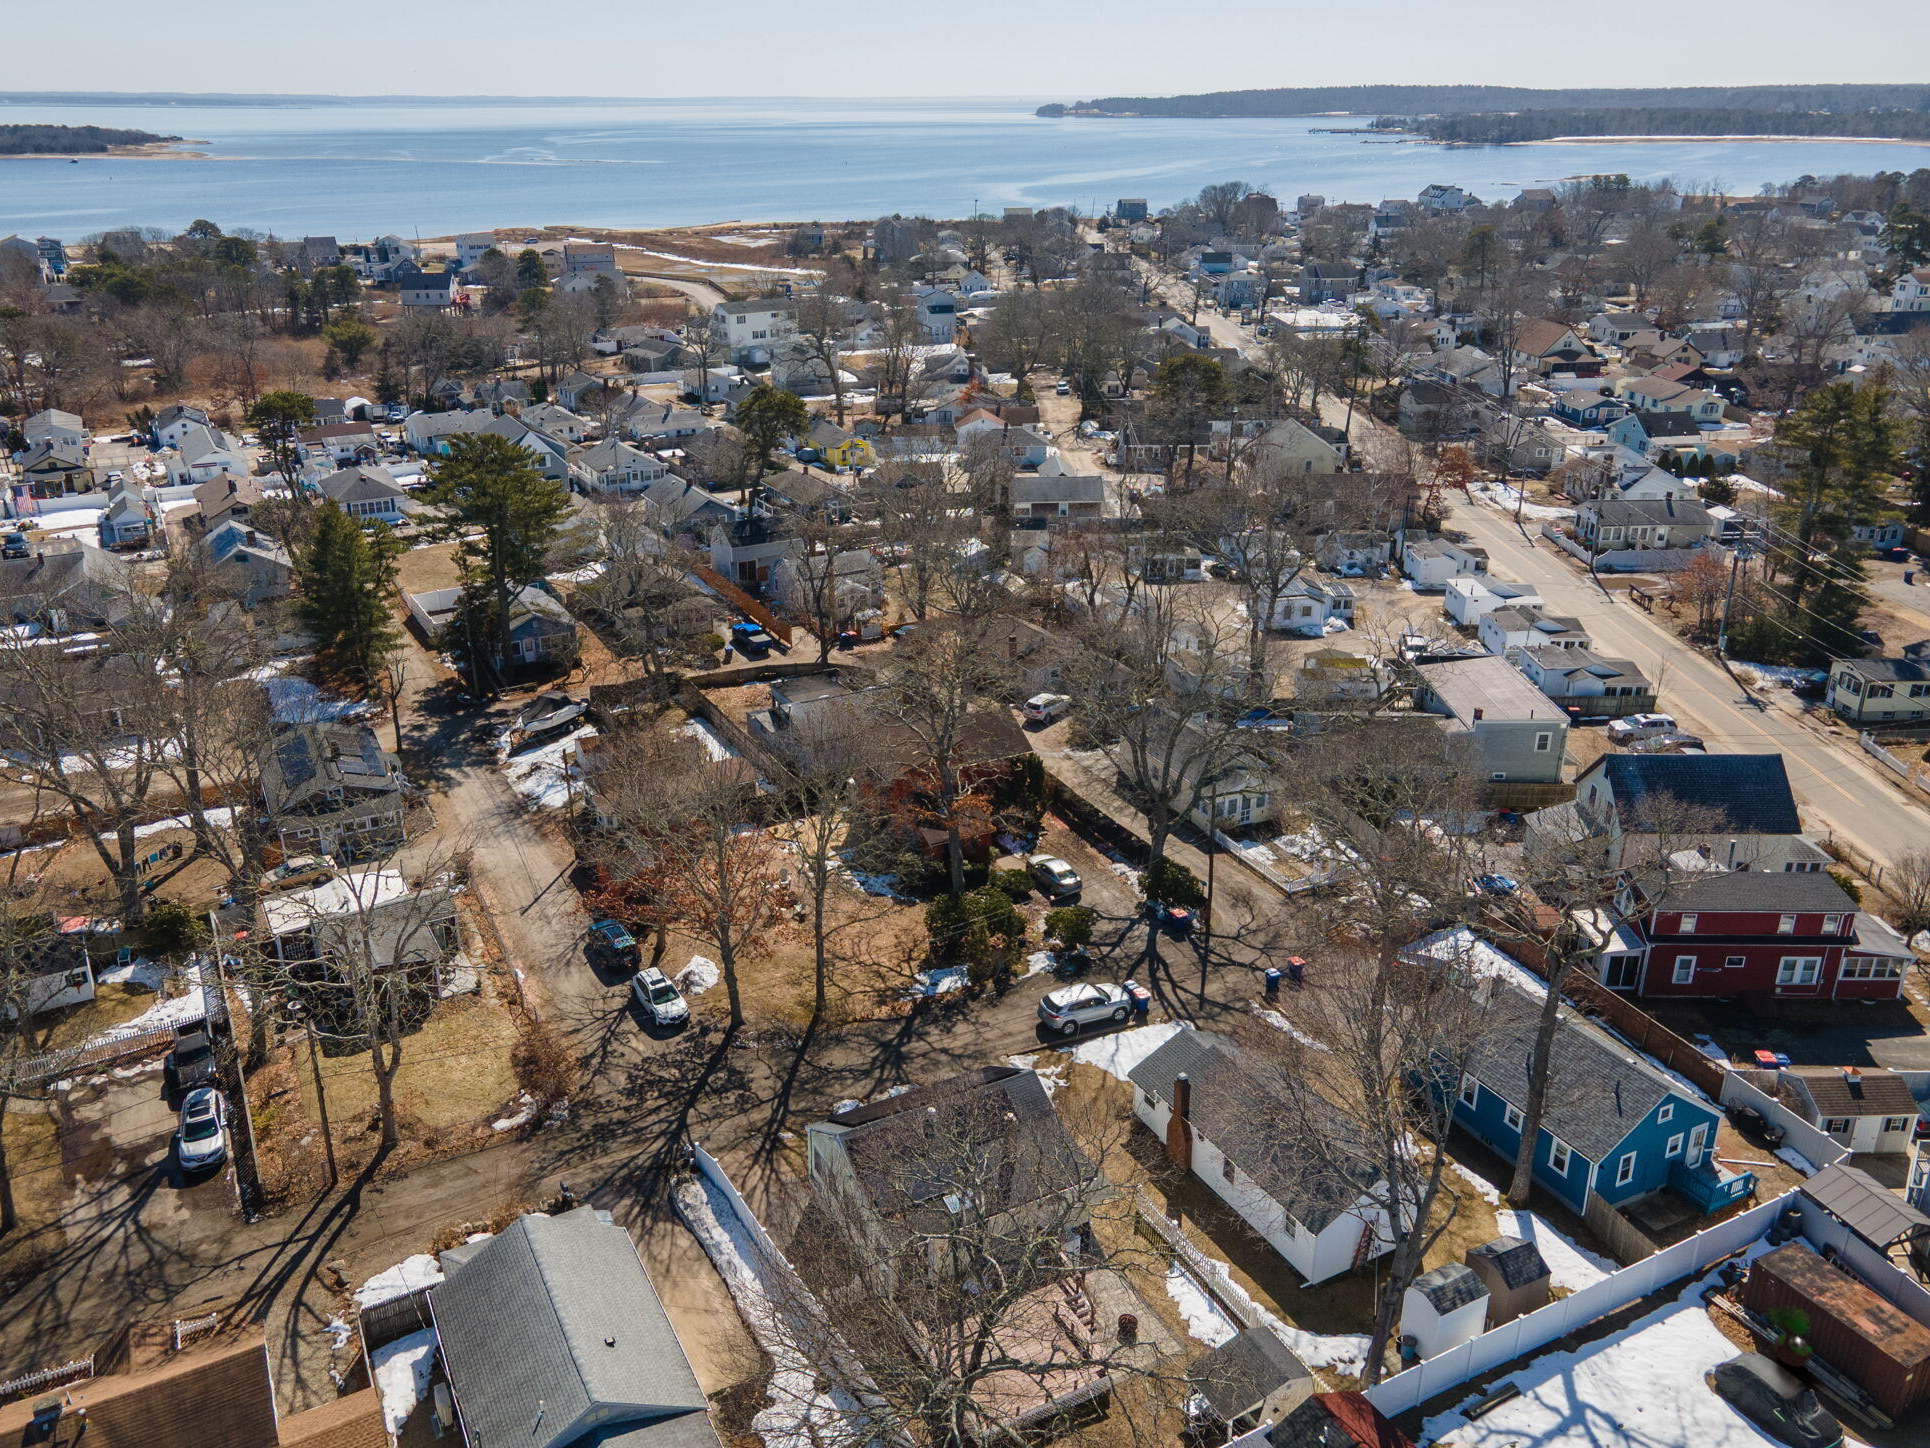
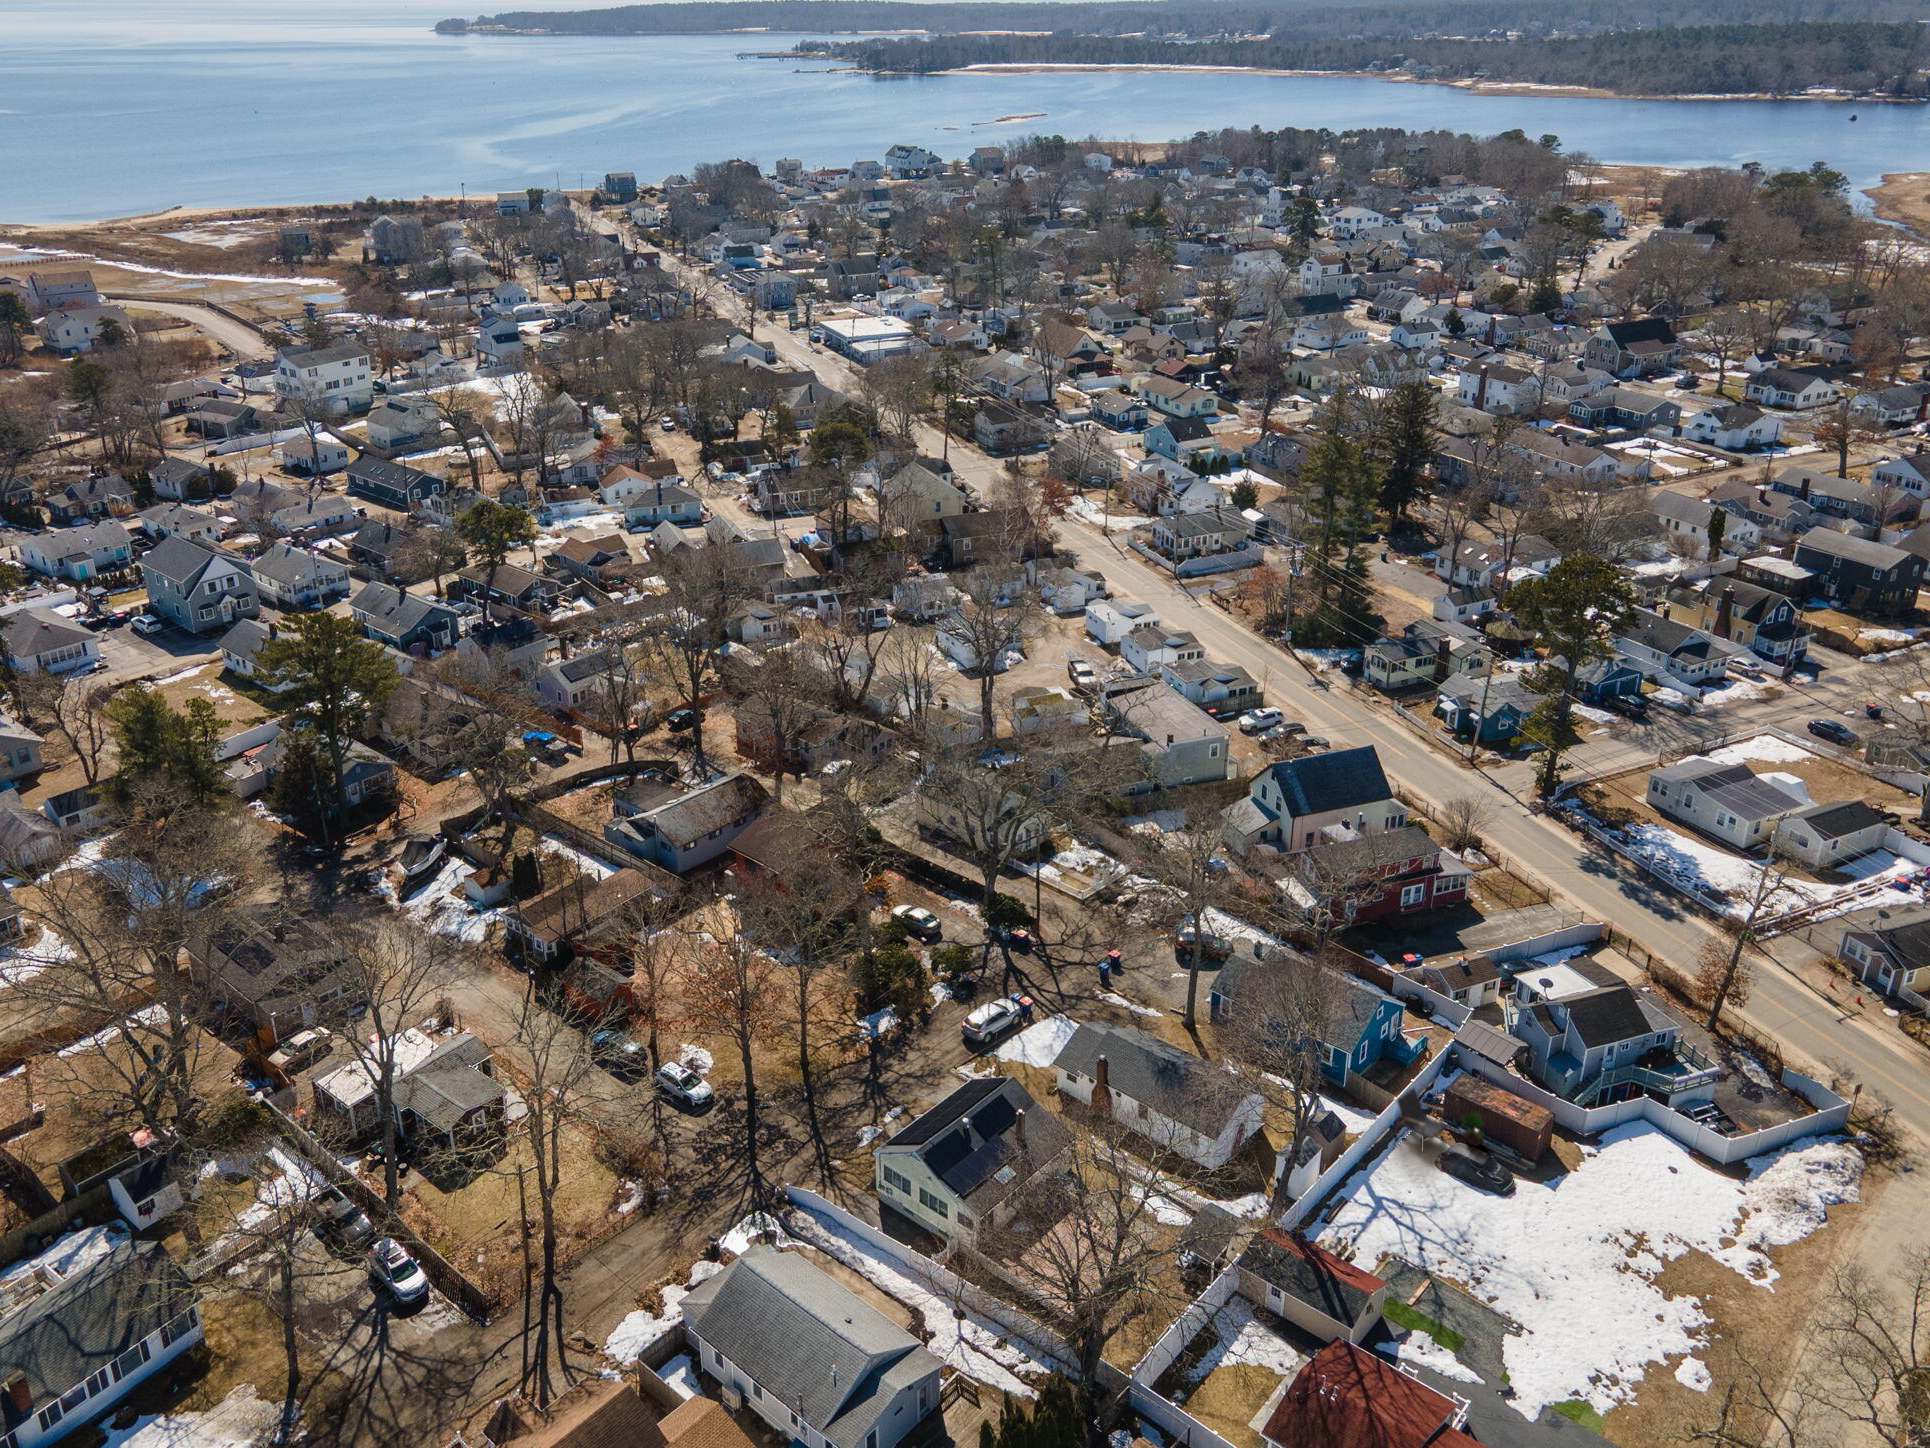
lounge chair: none [1649,1242,1744,1351] -> present [1396,1088,1447,1150]

